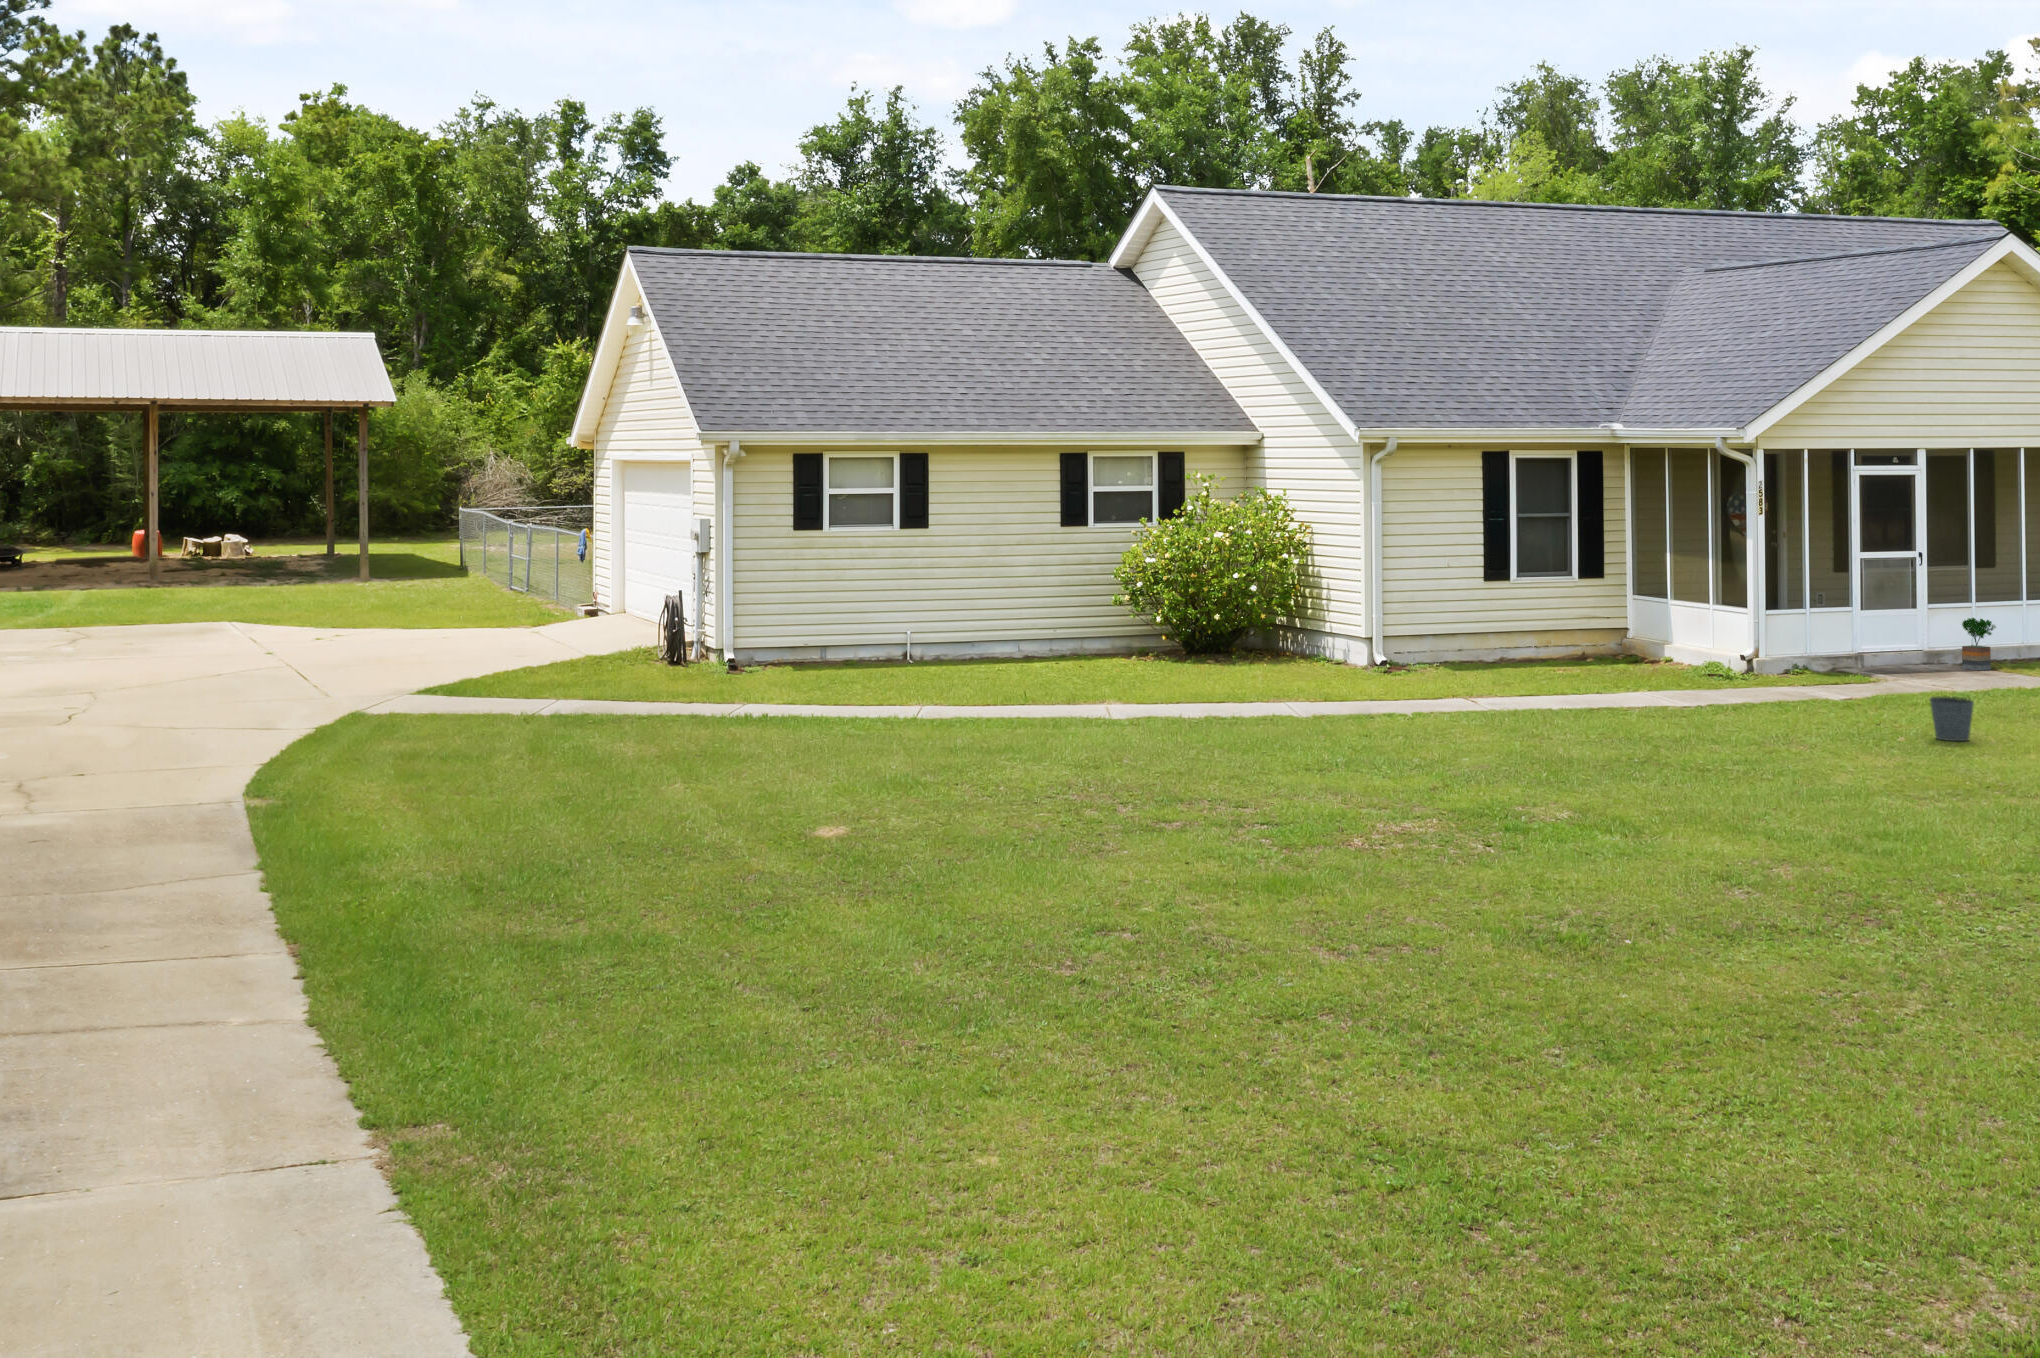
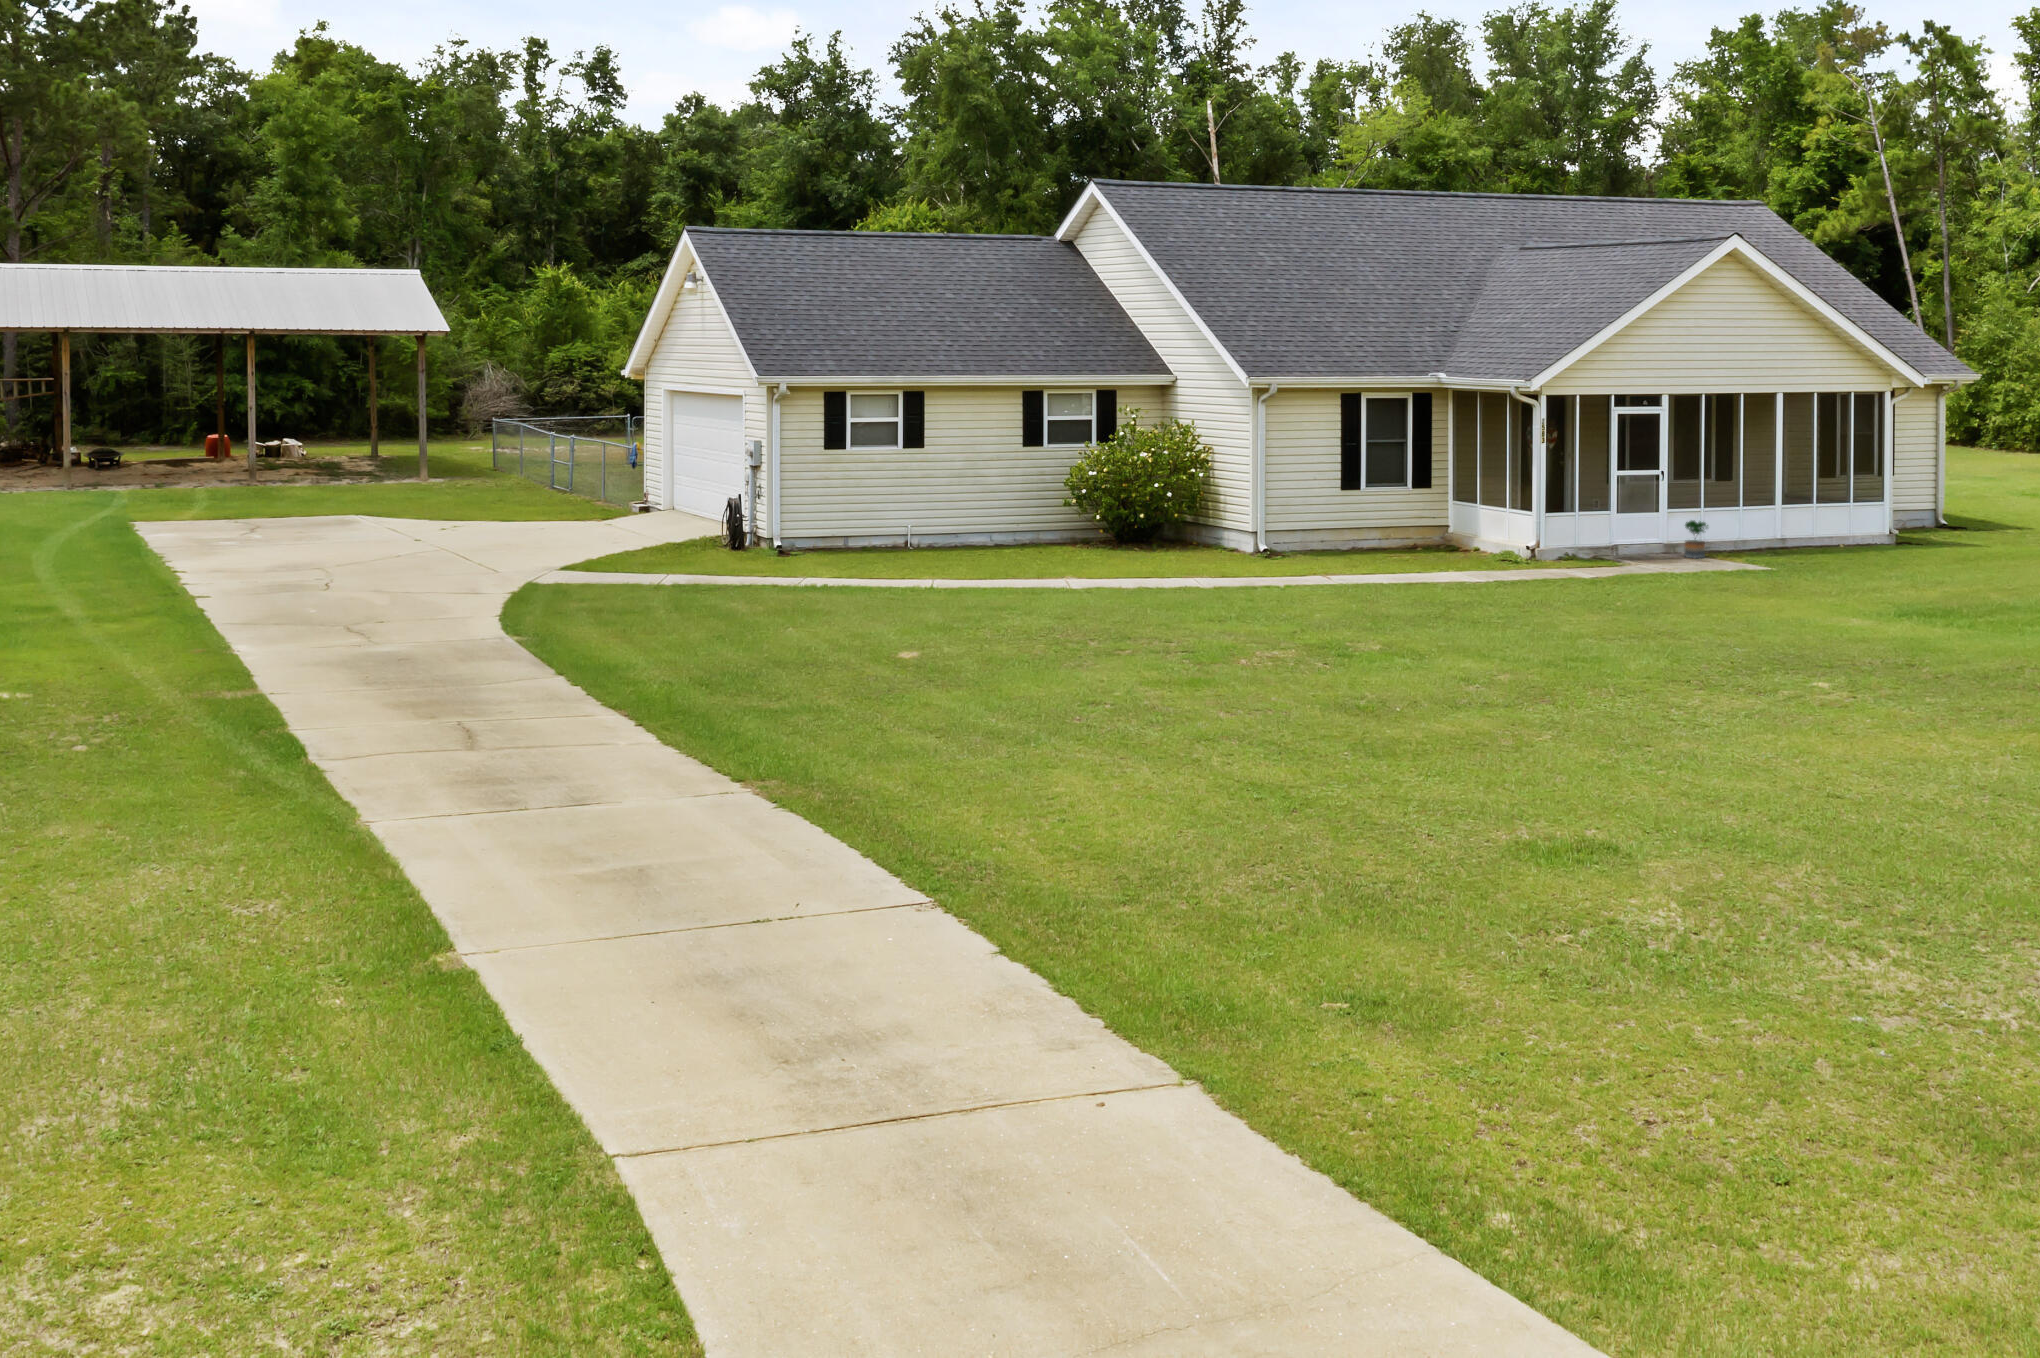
bucket: present [1930,697,1974,741] -> none [1623,576,1652,606]

